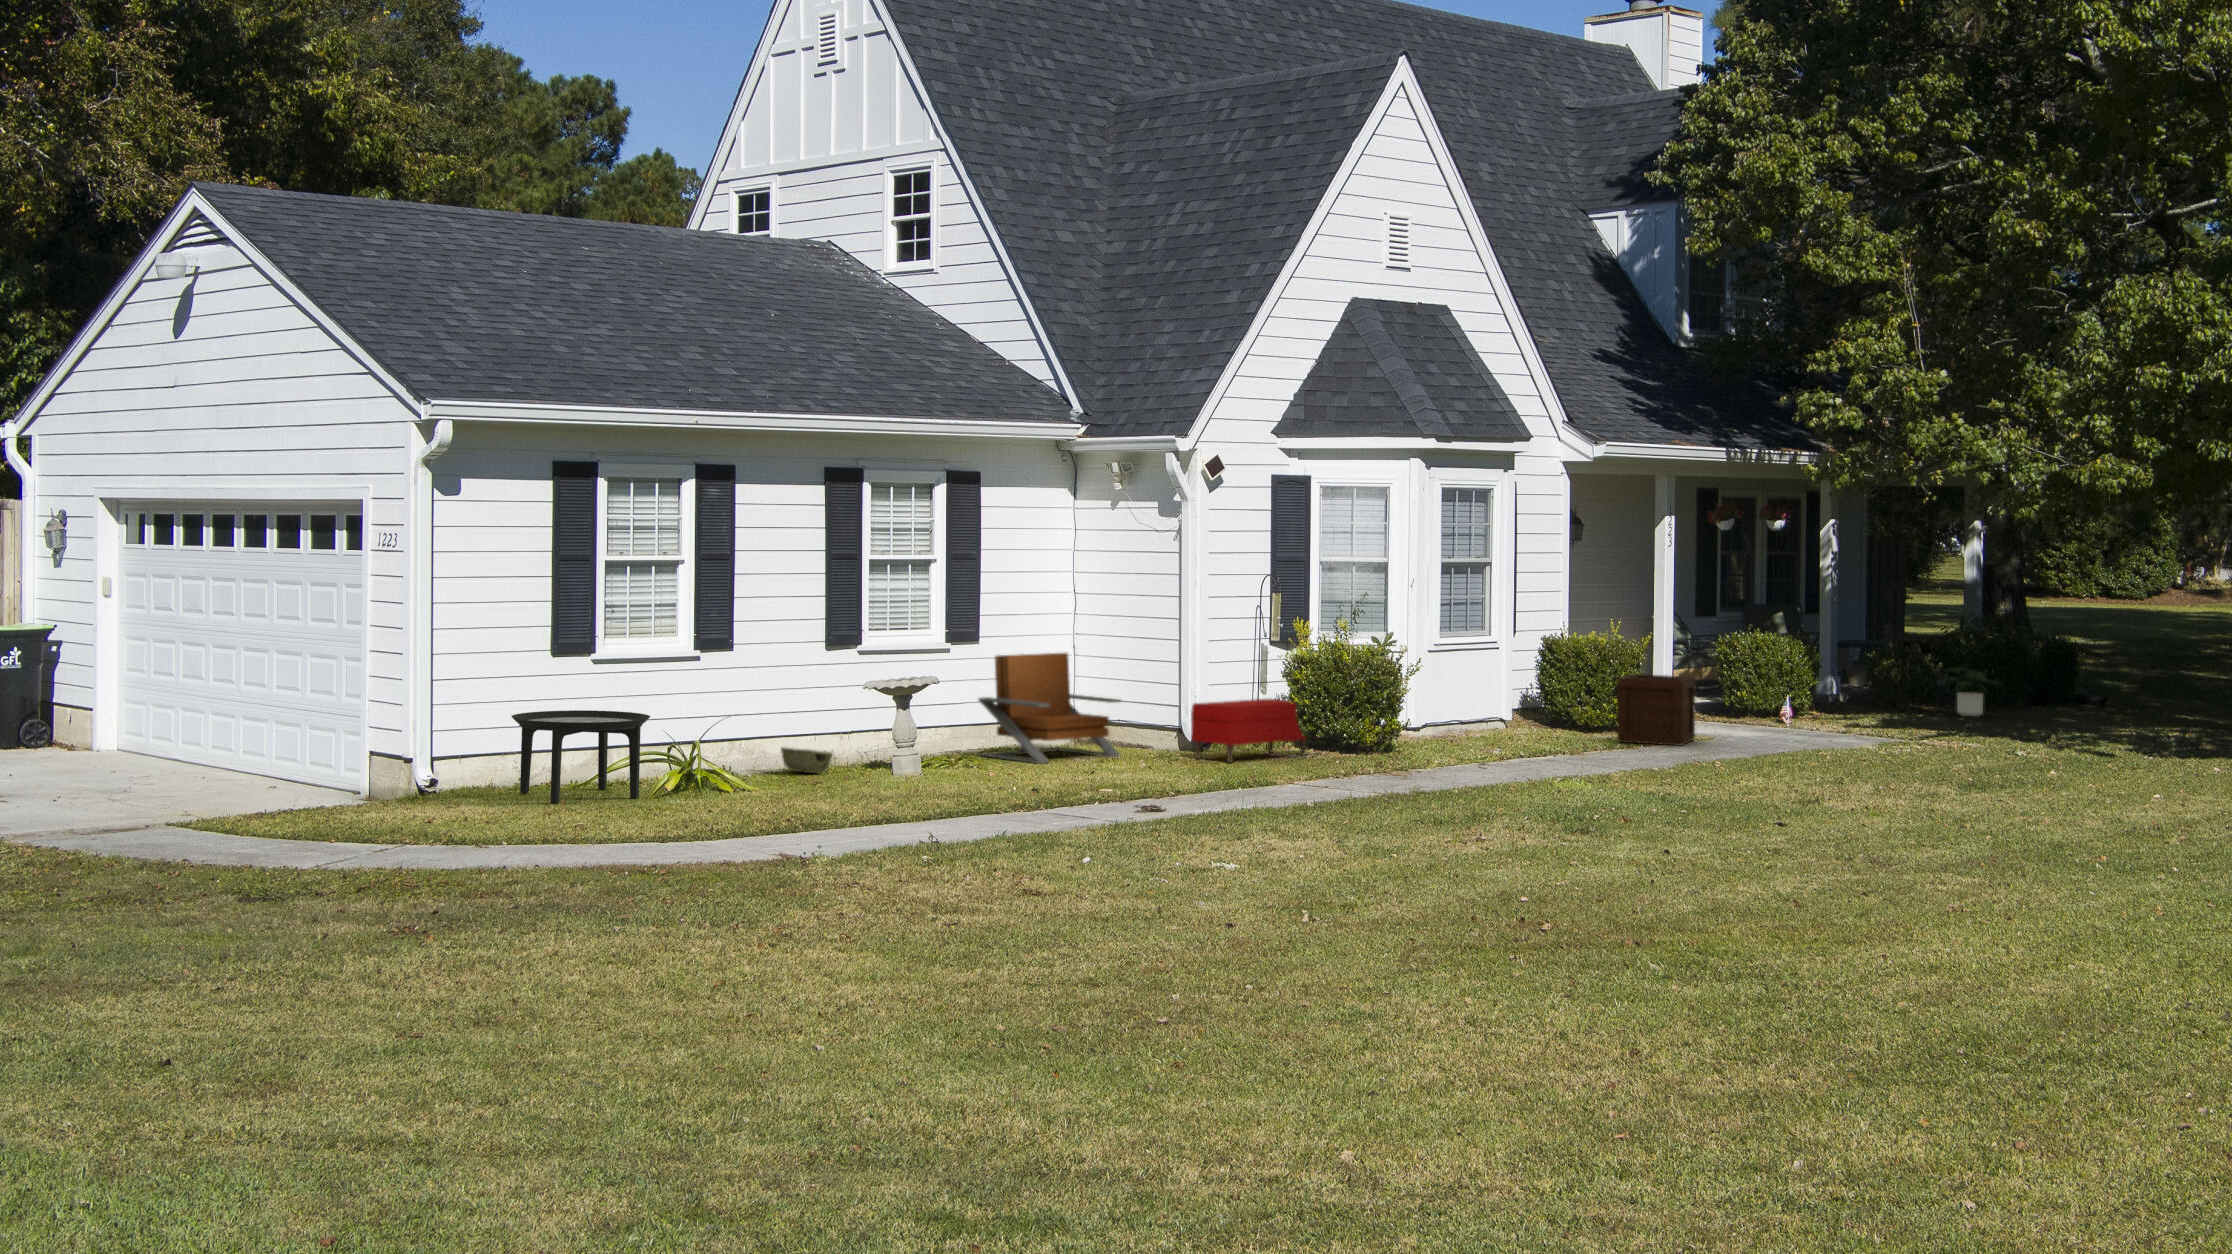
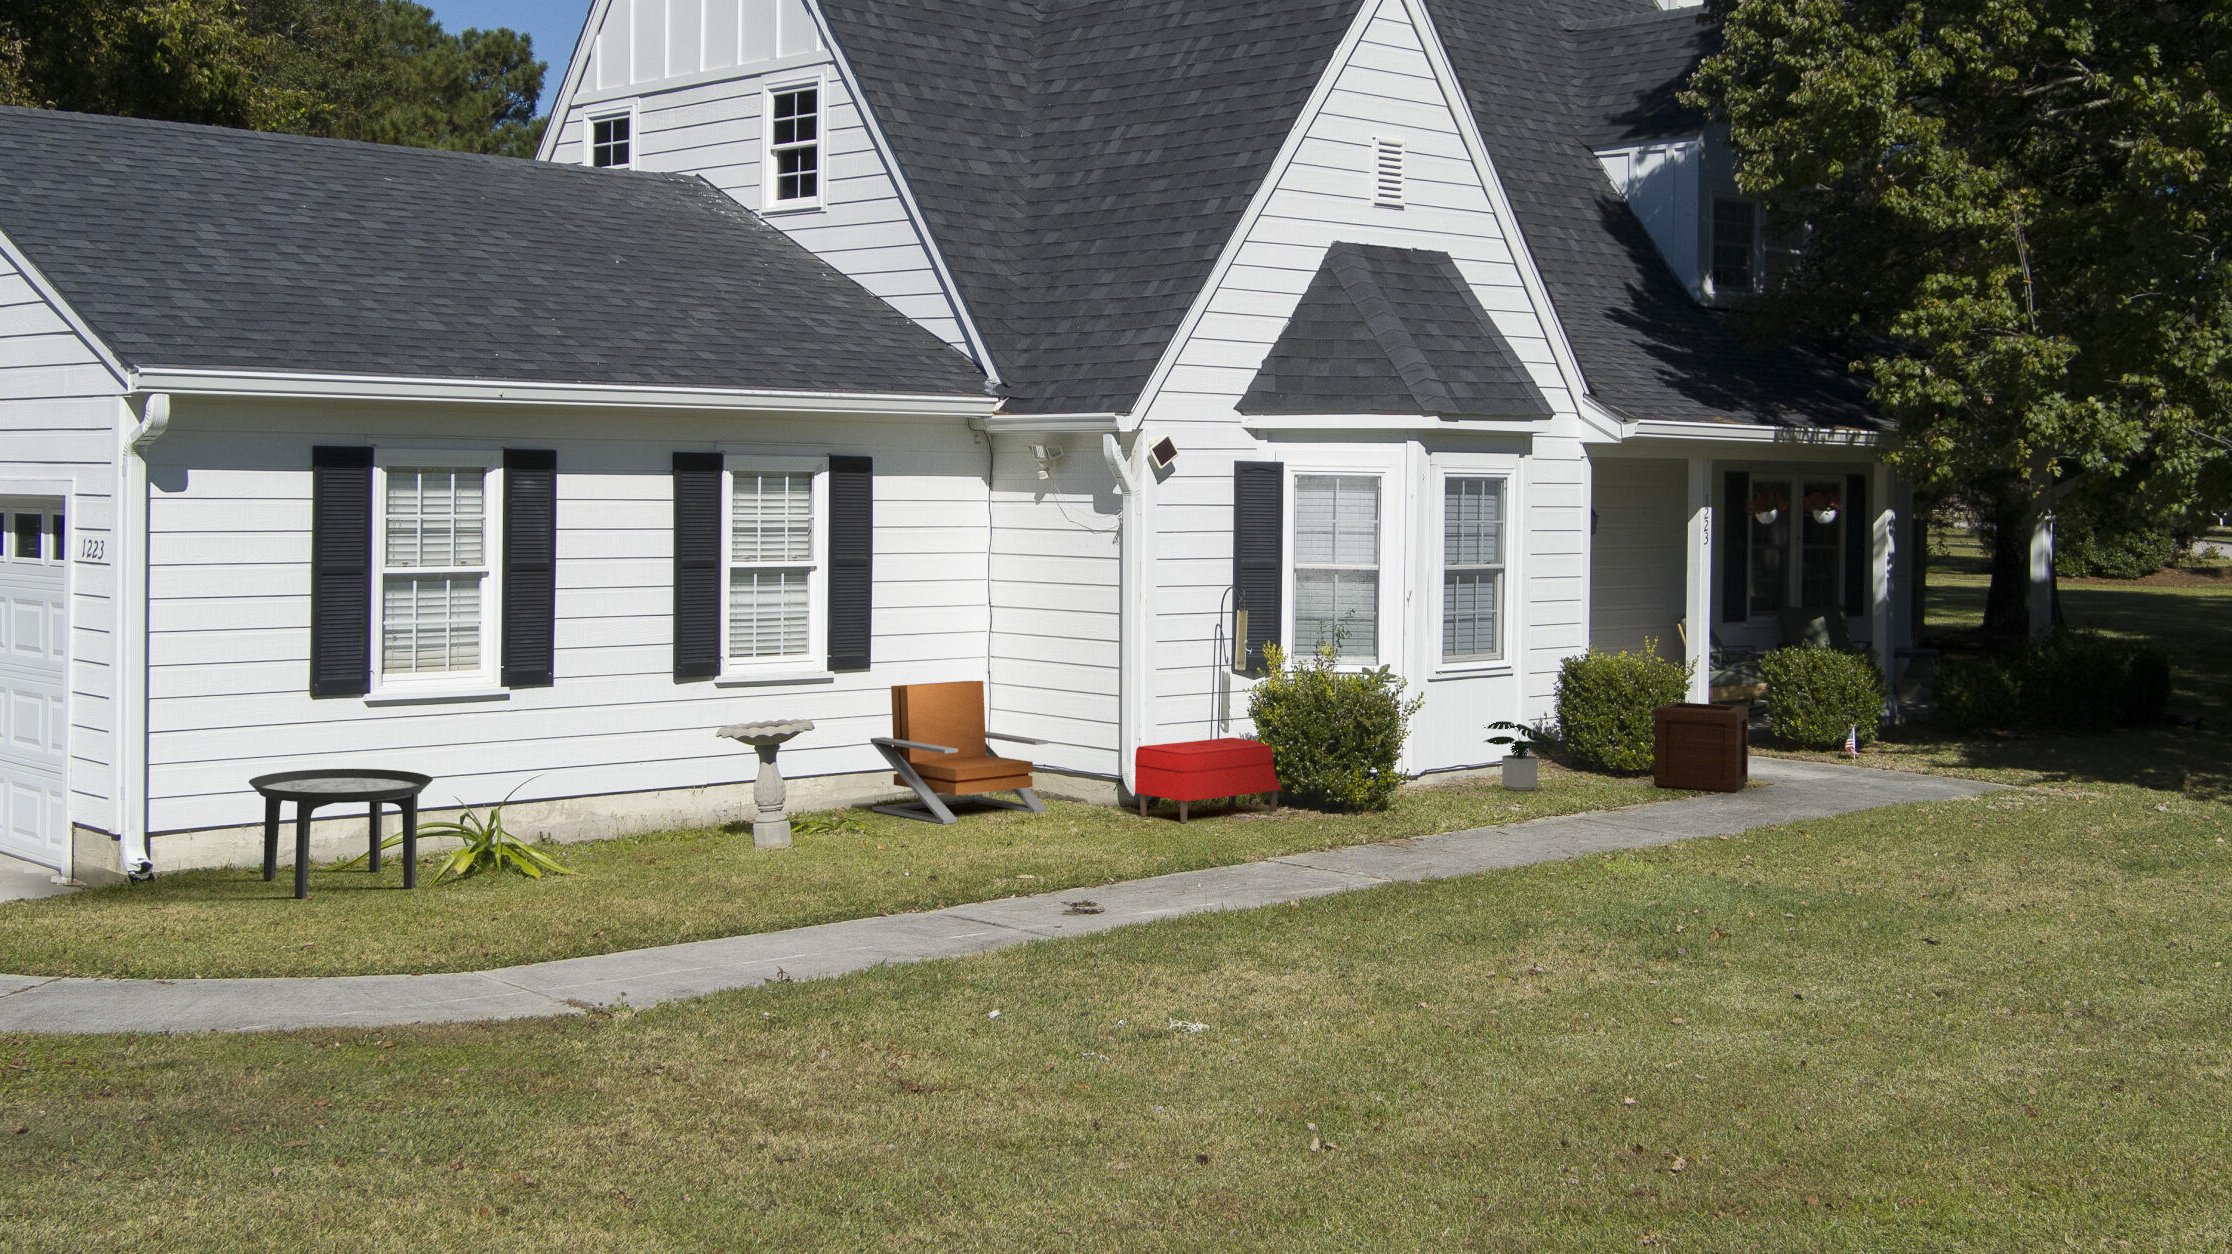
potted plant: present [1943,667,2000,716] -> present [1483,721,1556,790]
woven basket: present [781,748,833,773] -> none [616,807,681,843]

